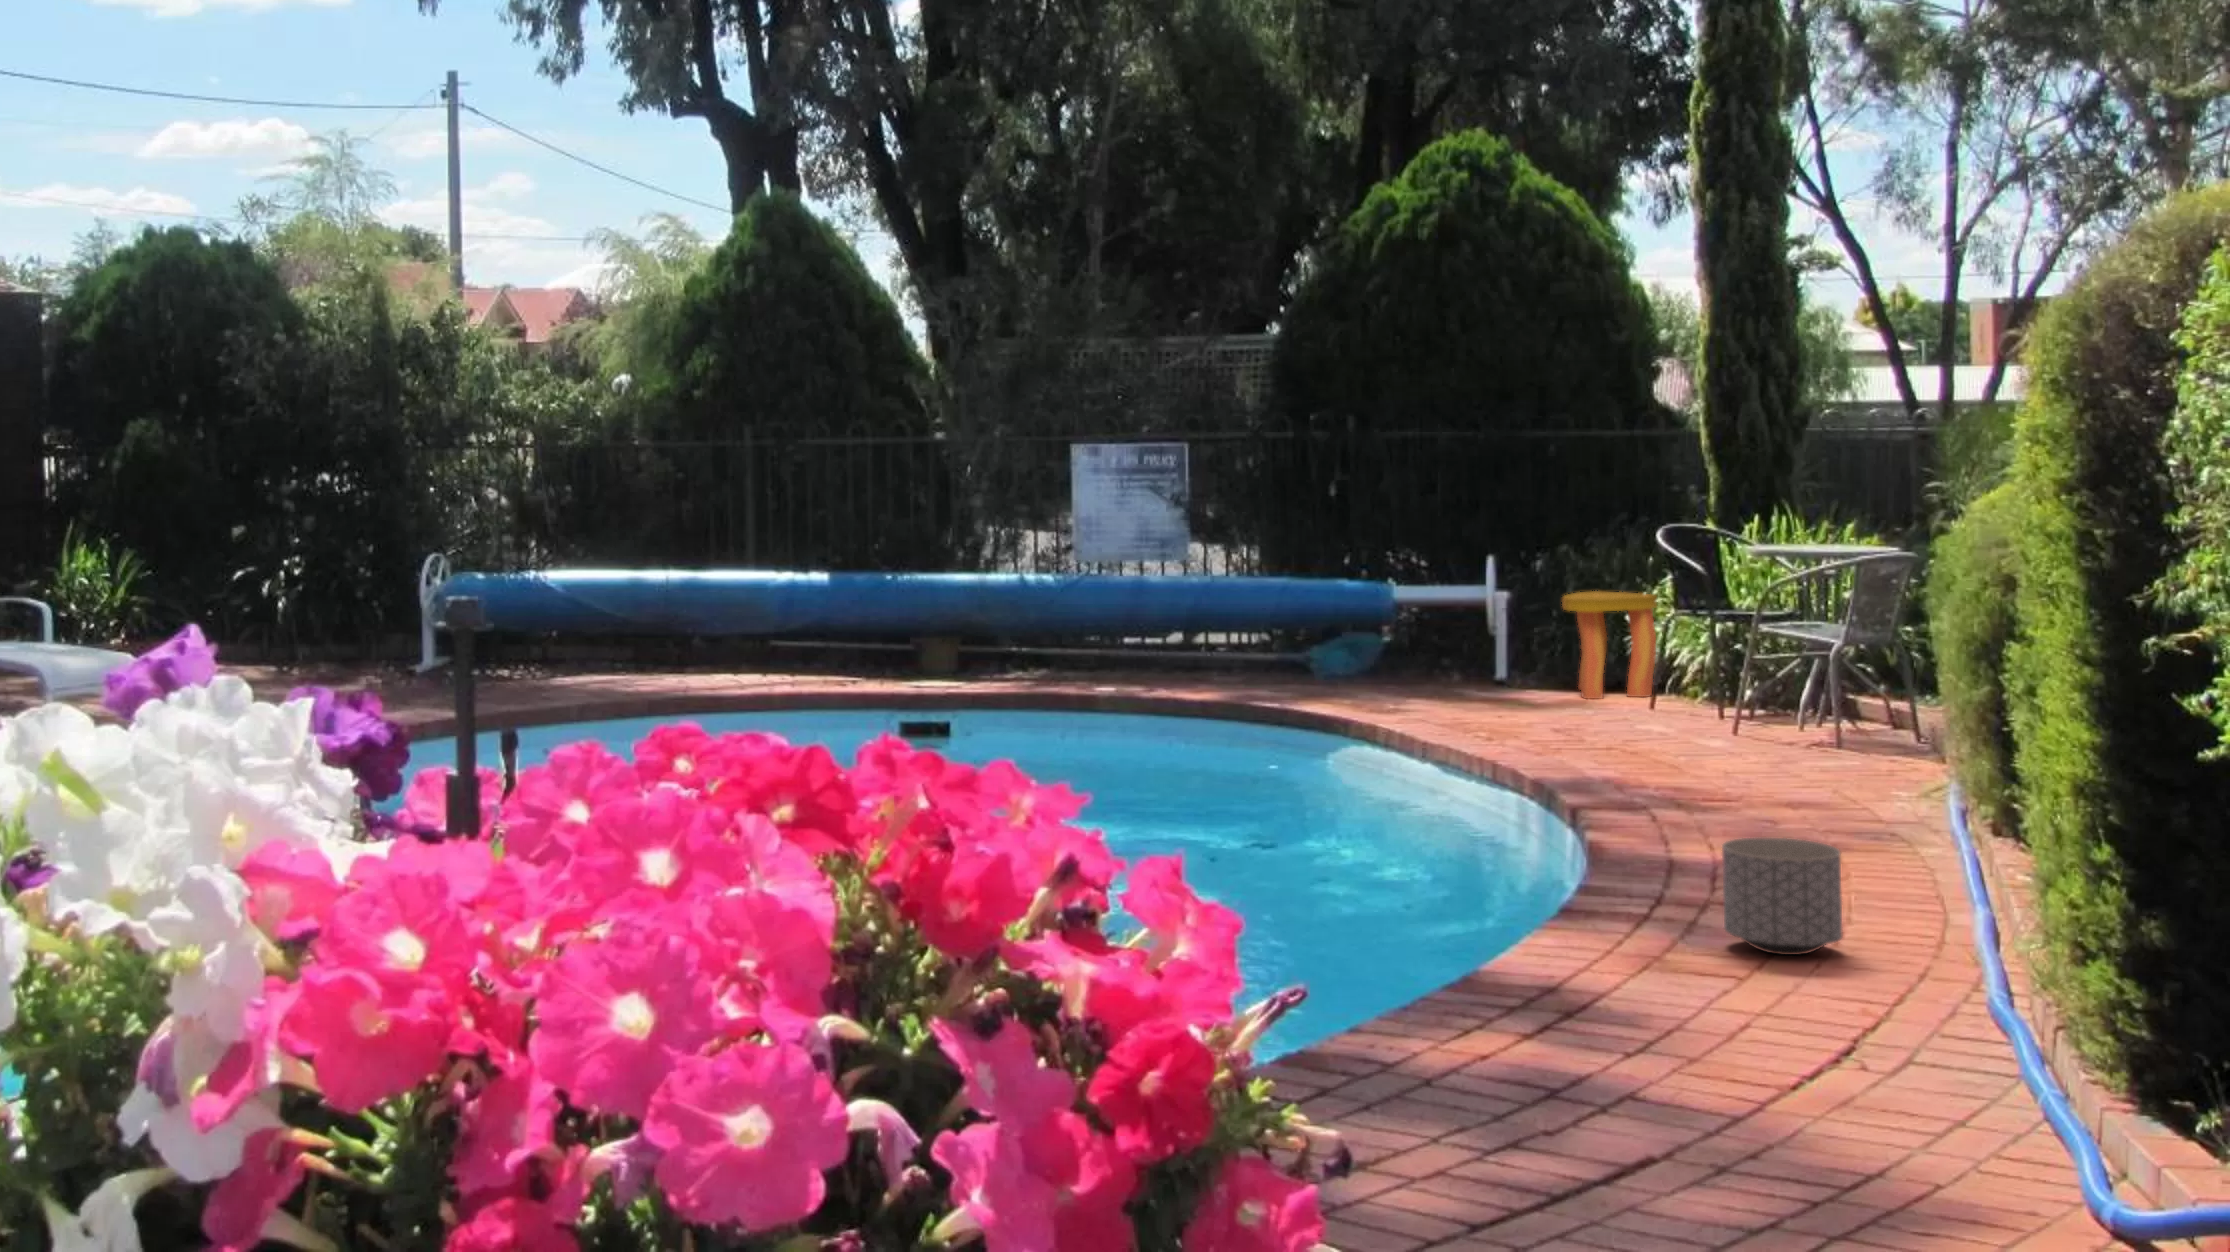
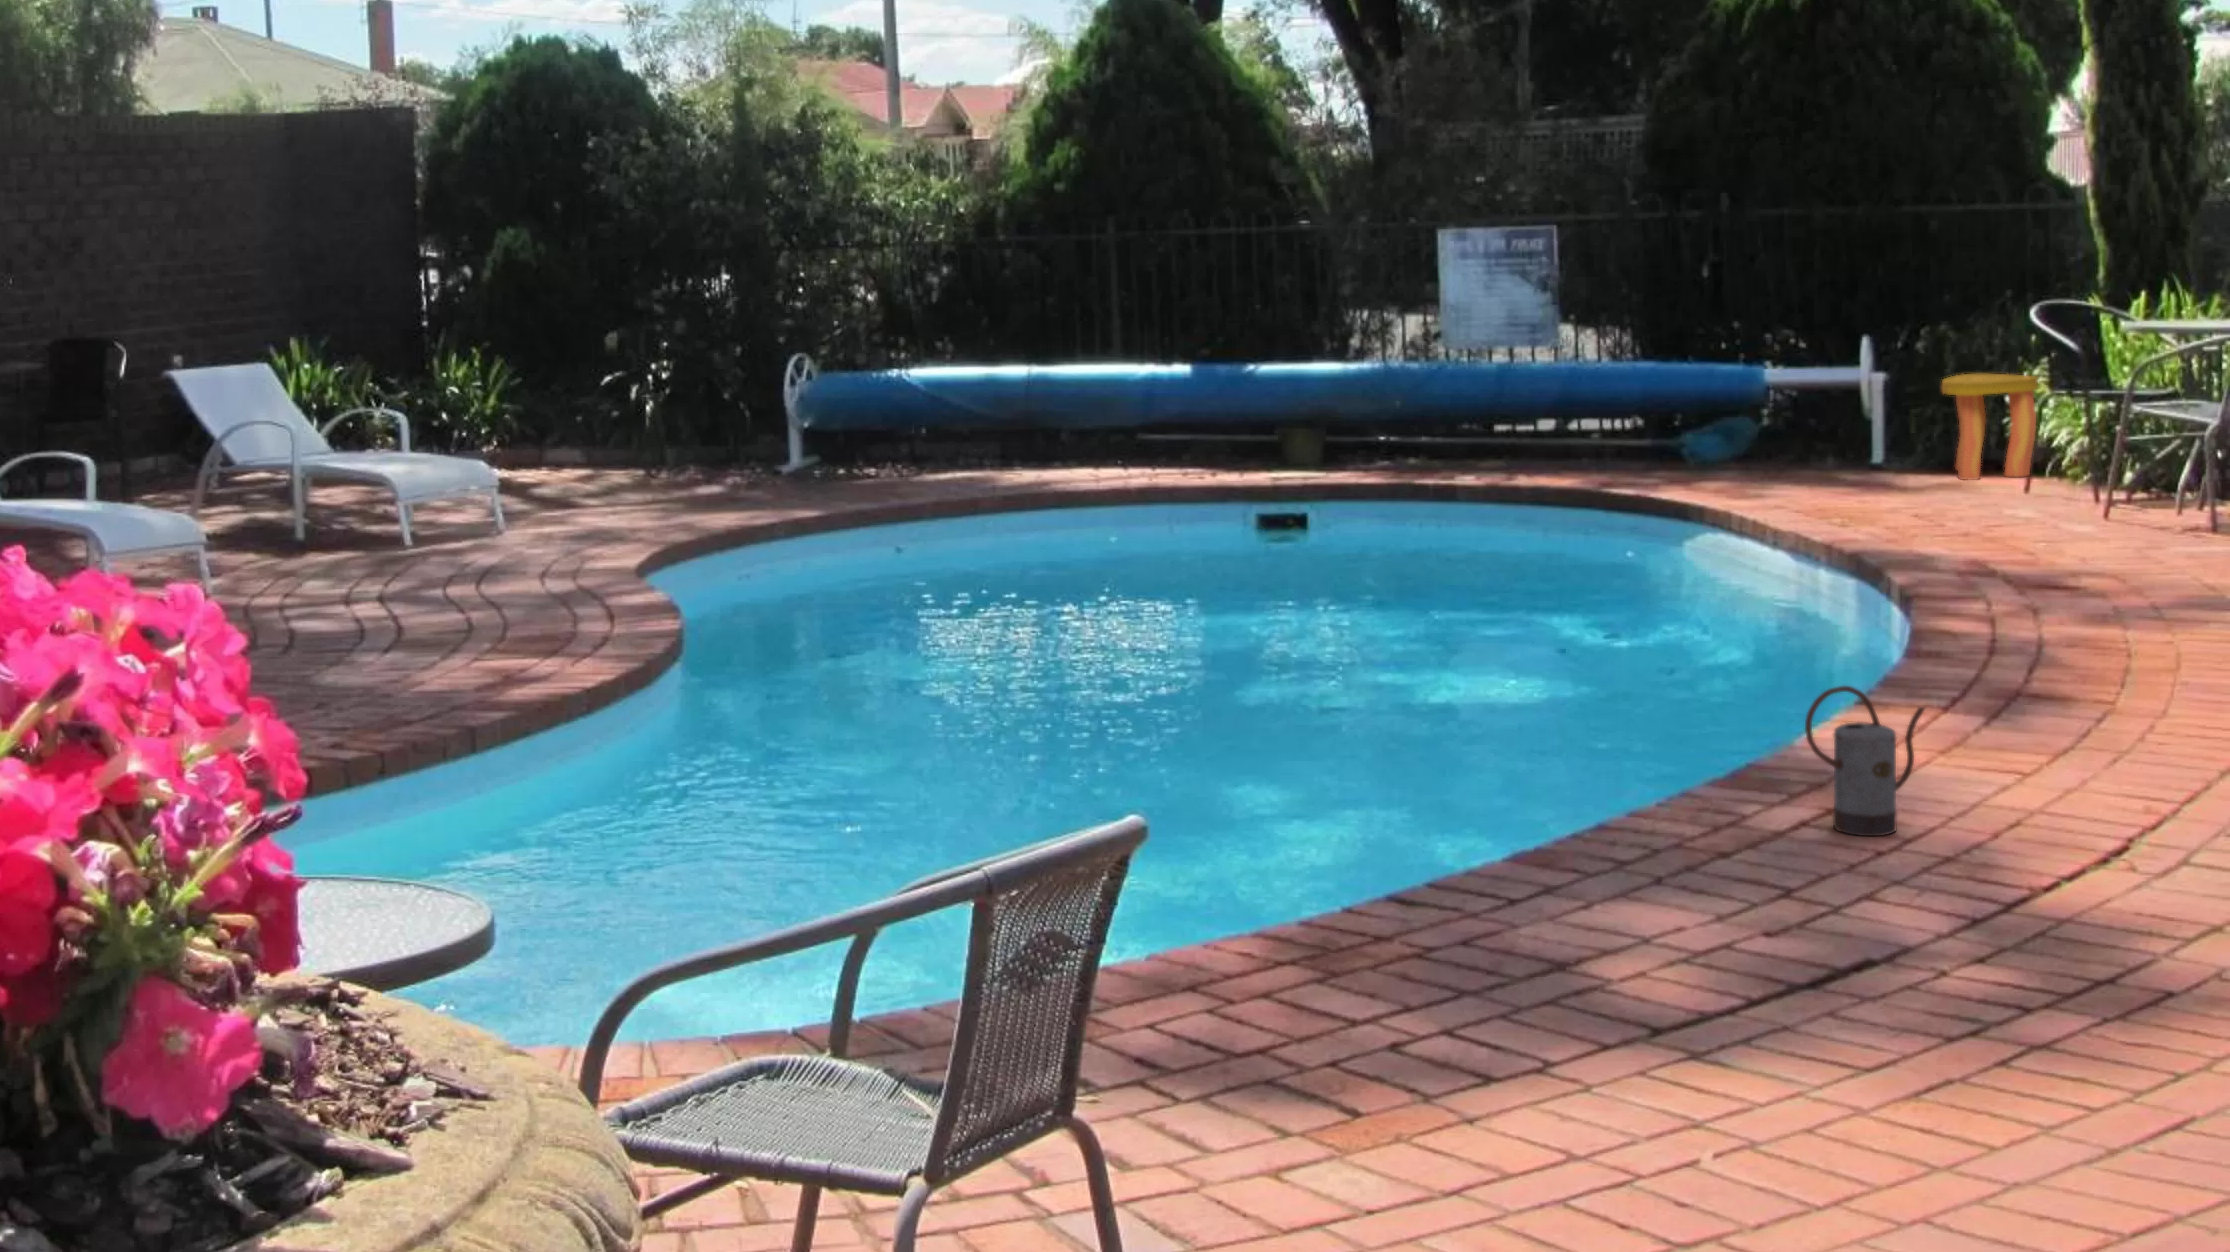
planter: present [1722,838,1842,955] -> none [2076,611,2179,707]
watering can: none [1397,932,1551,1137] -> present [1805,686,1925,836]

